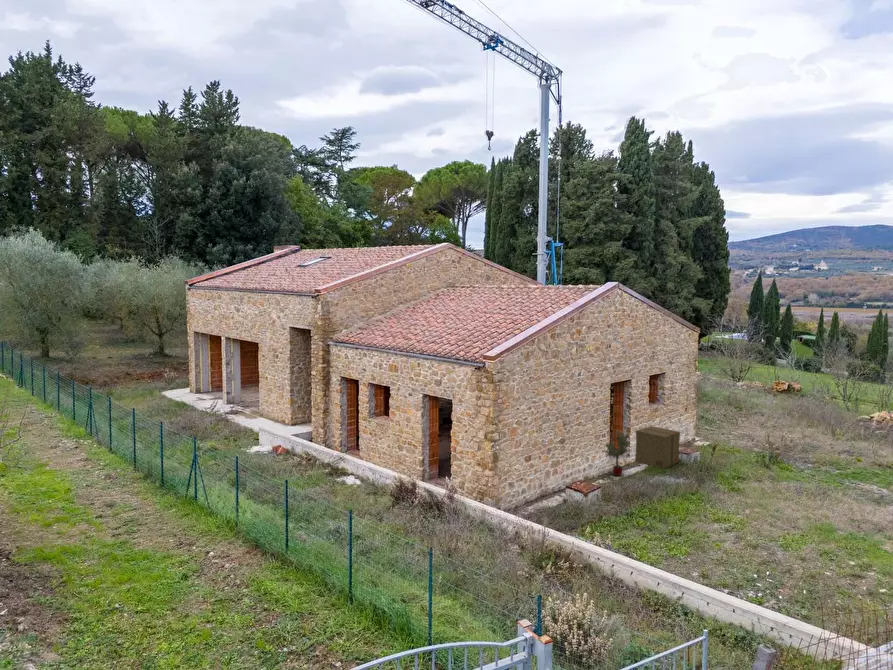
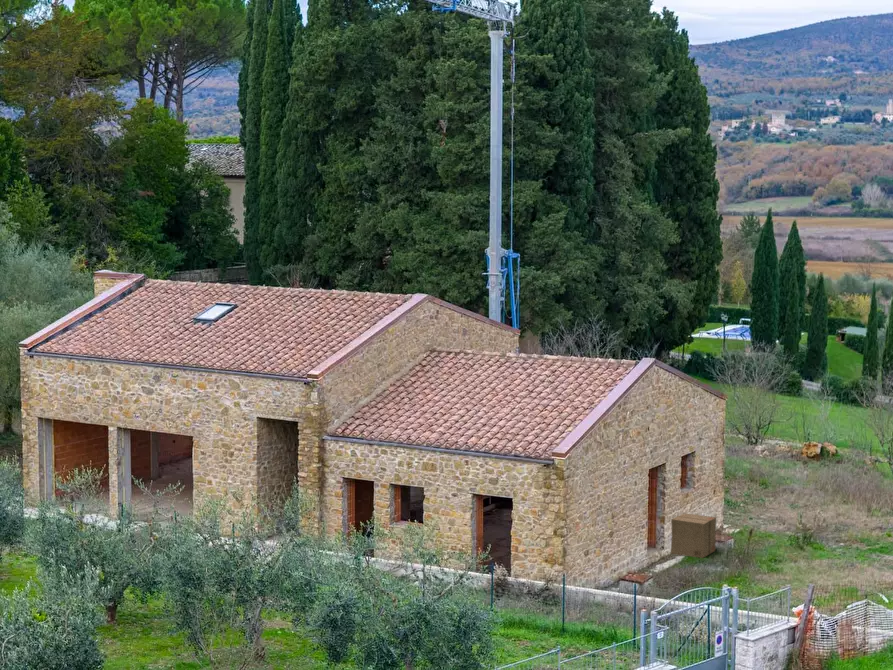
potted tree: present [604,430,630,476] -> none [645,518,672,568]

